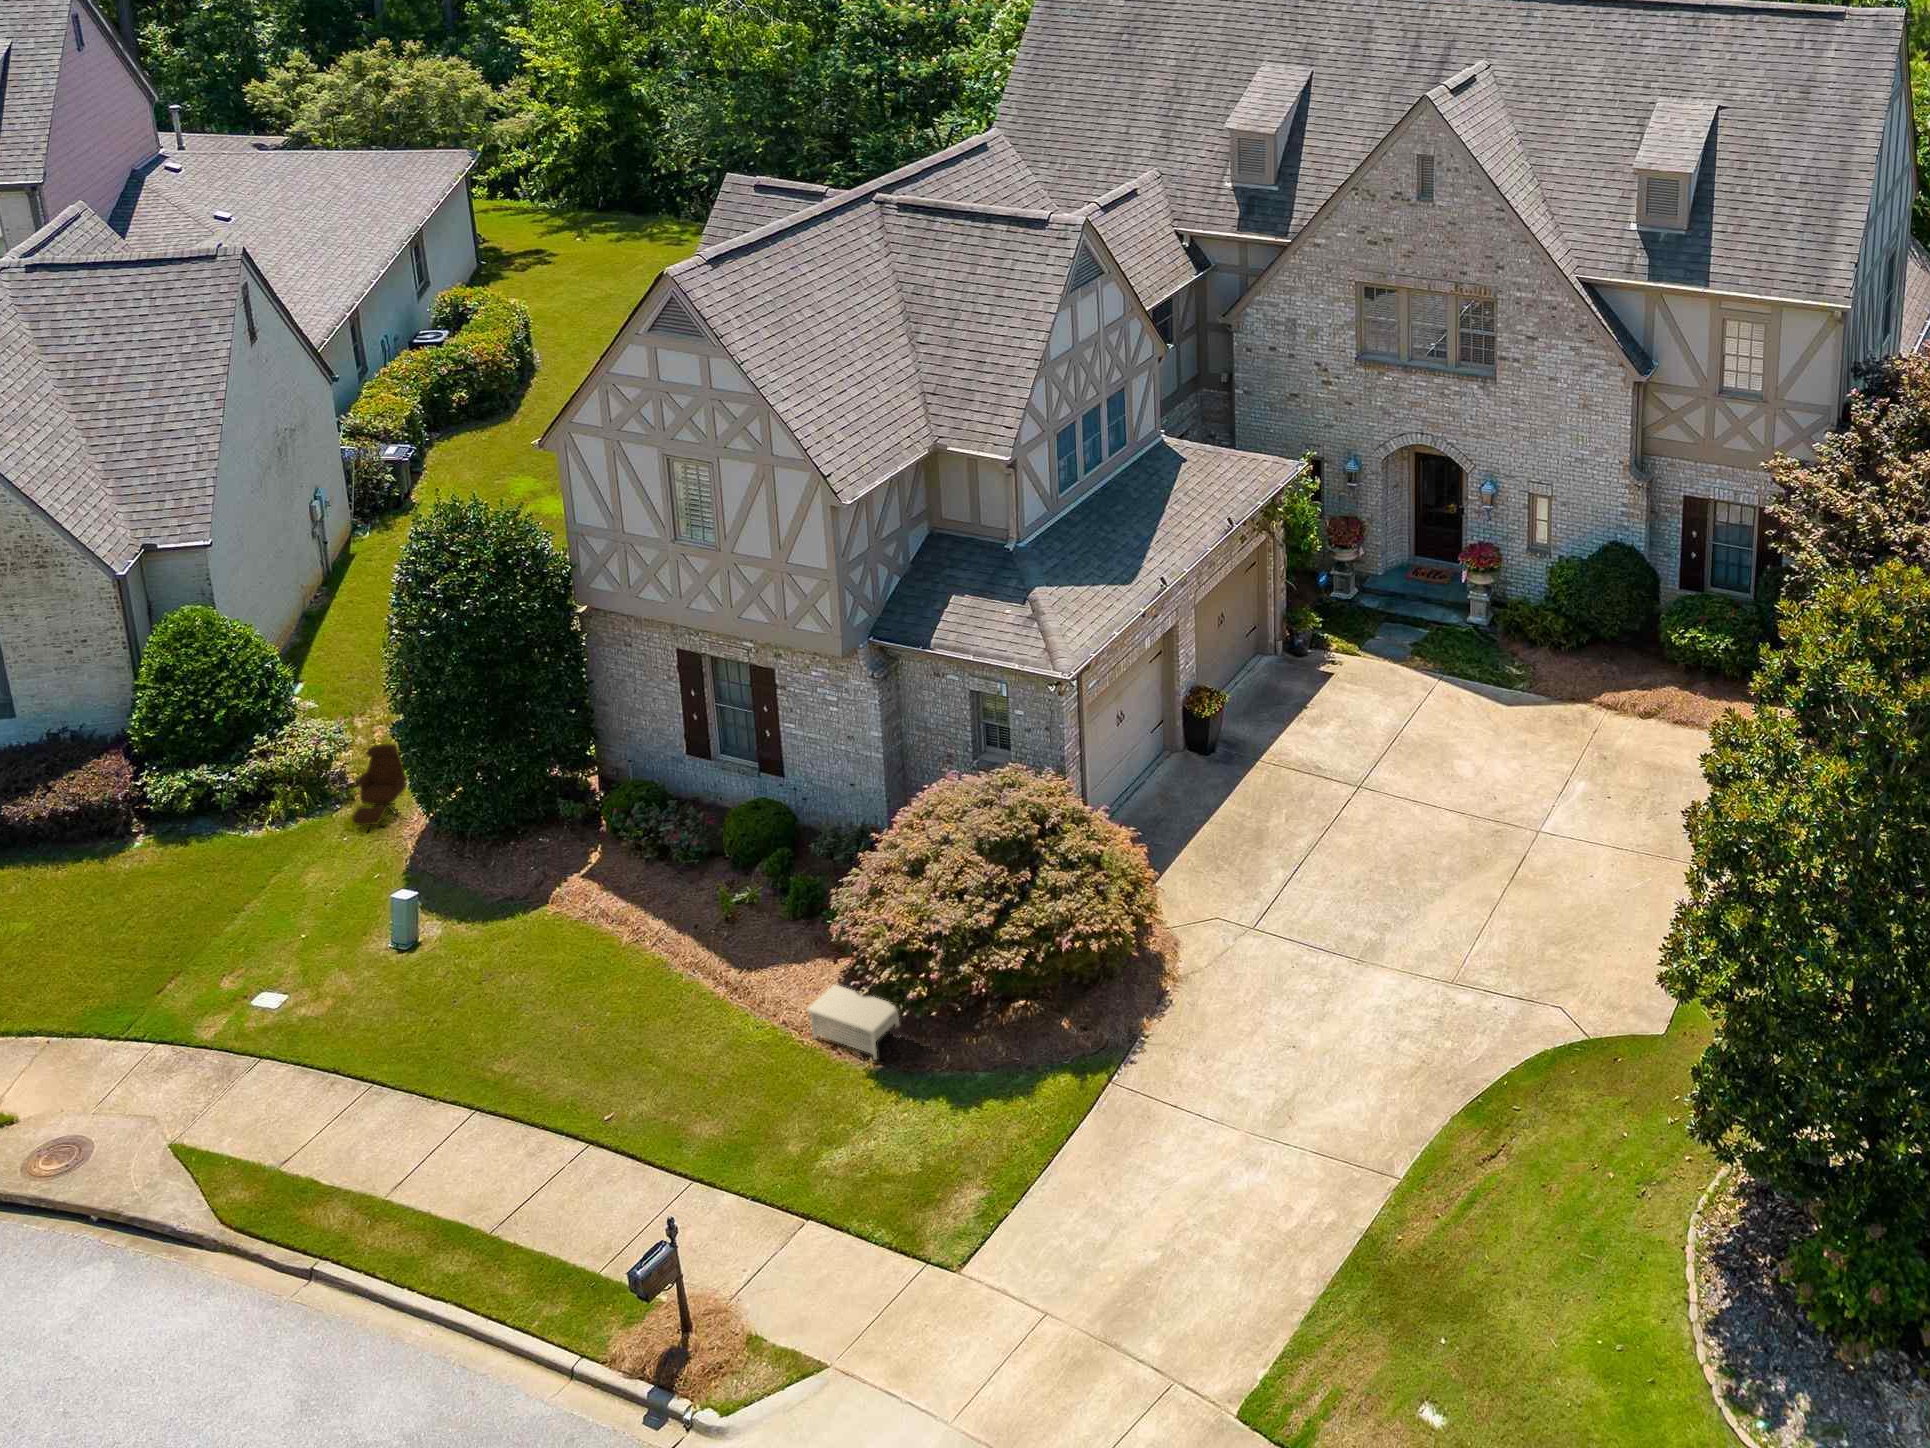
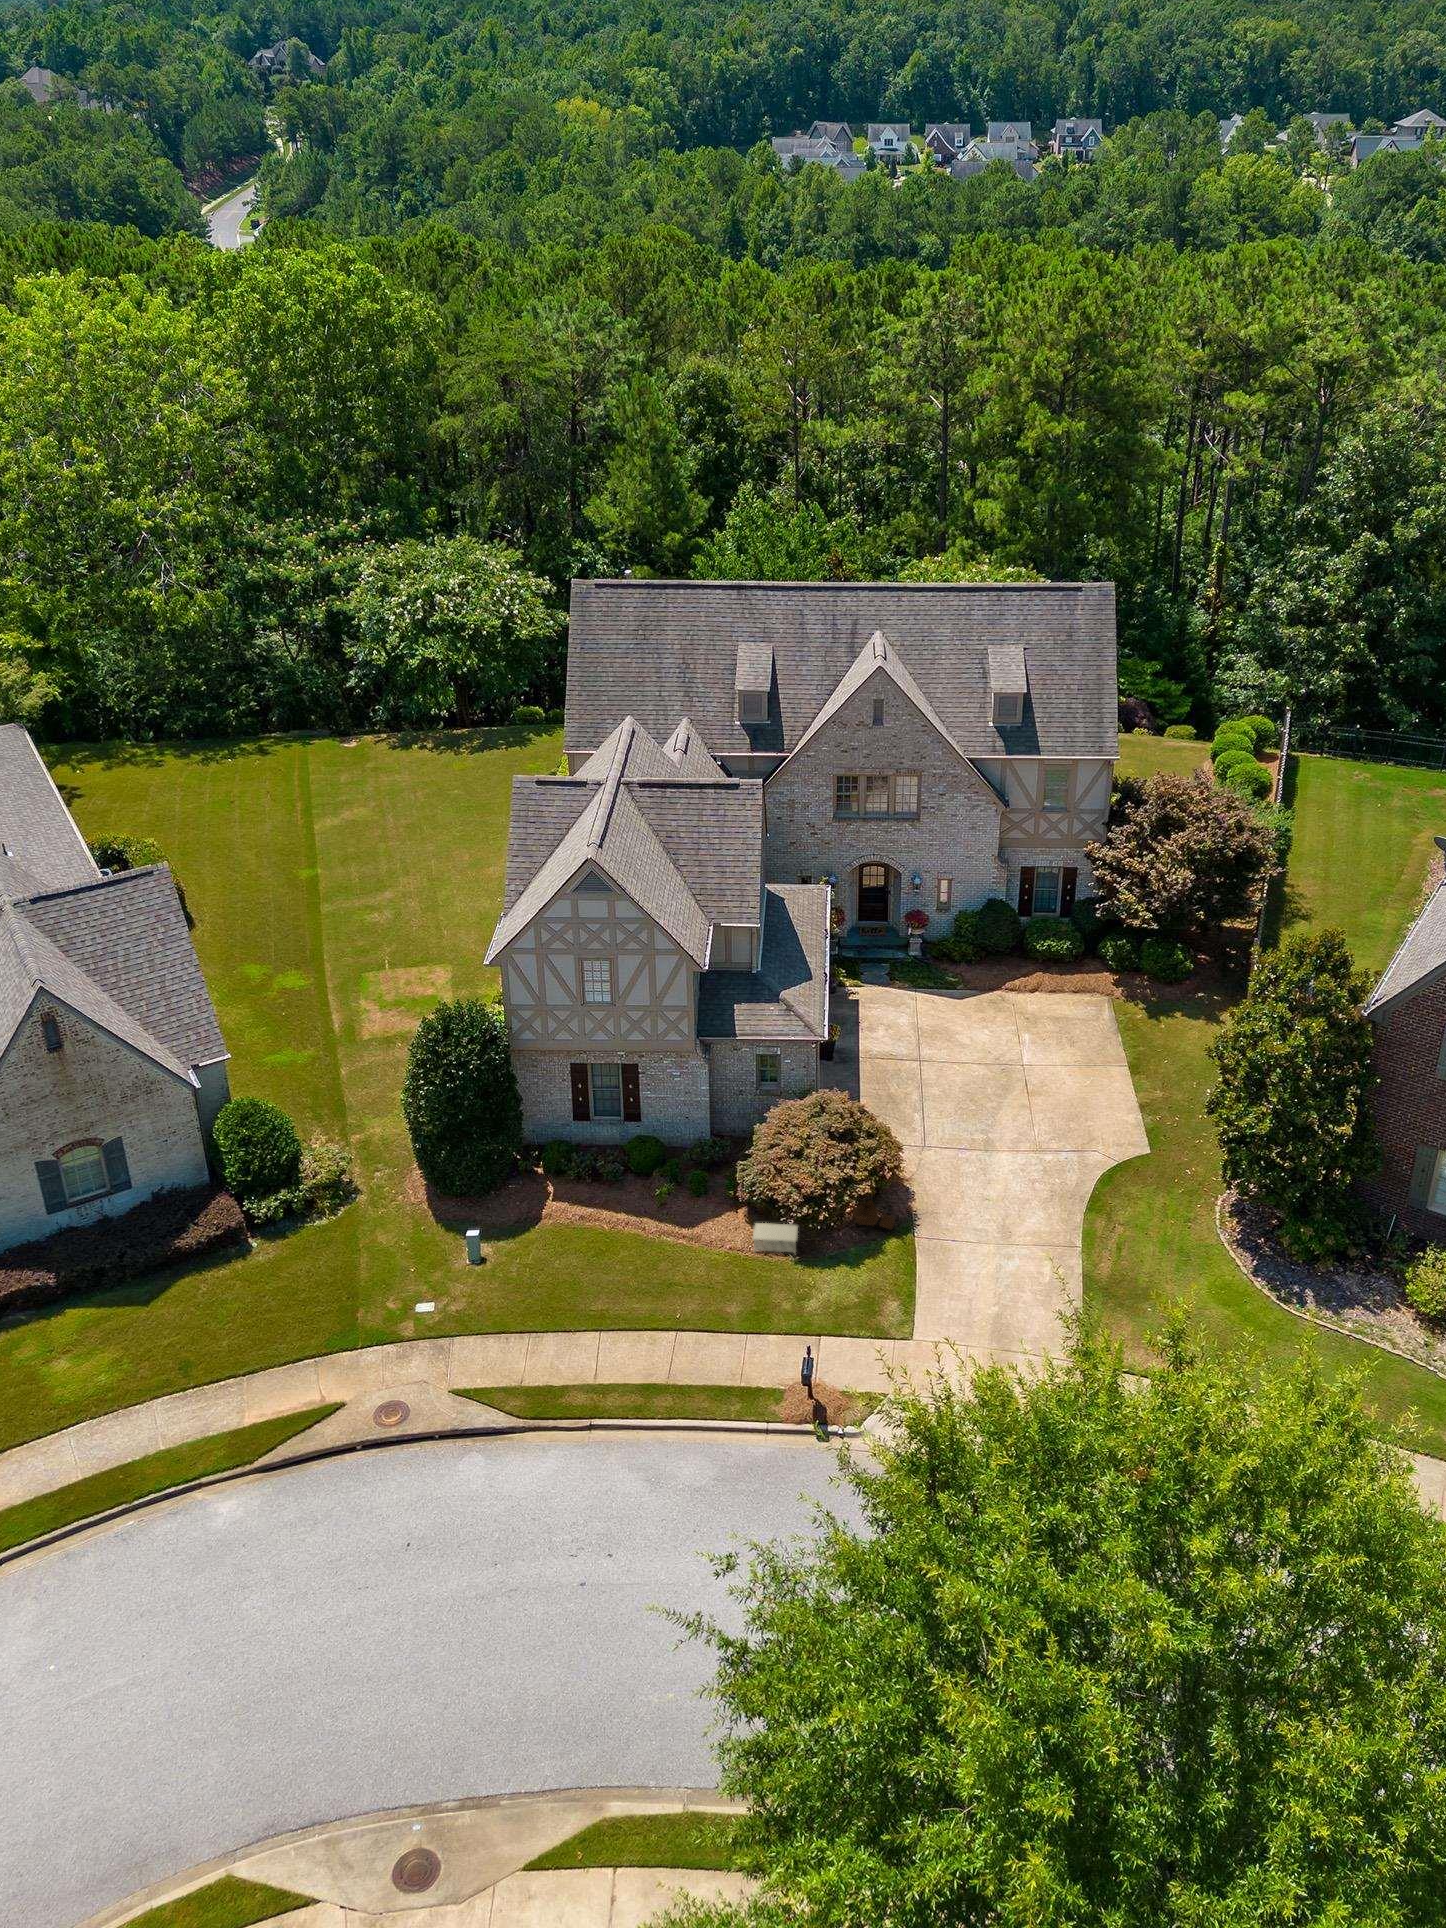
lounge chair: present [352,744,409,826] -> present [853,1200,895,1231]

